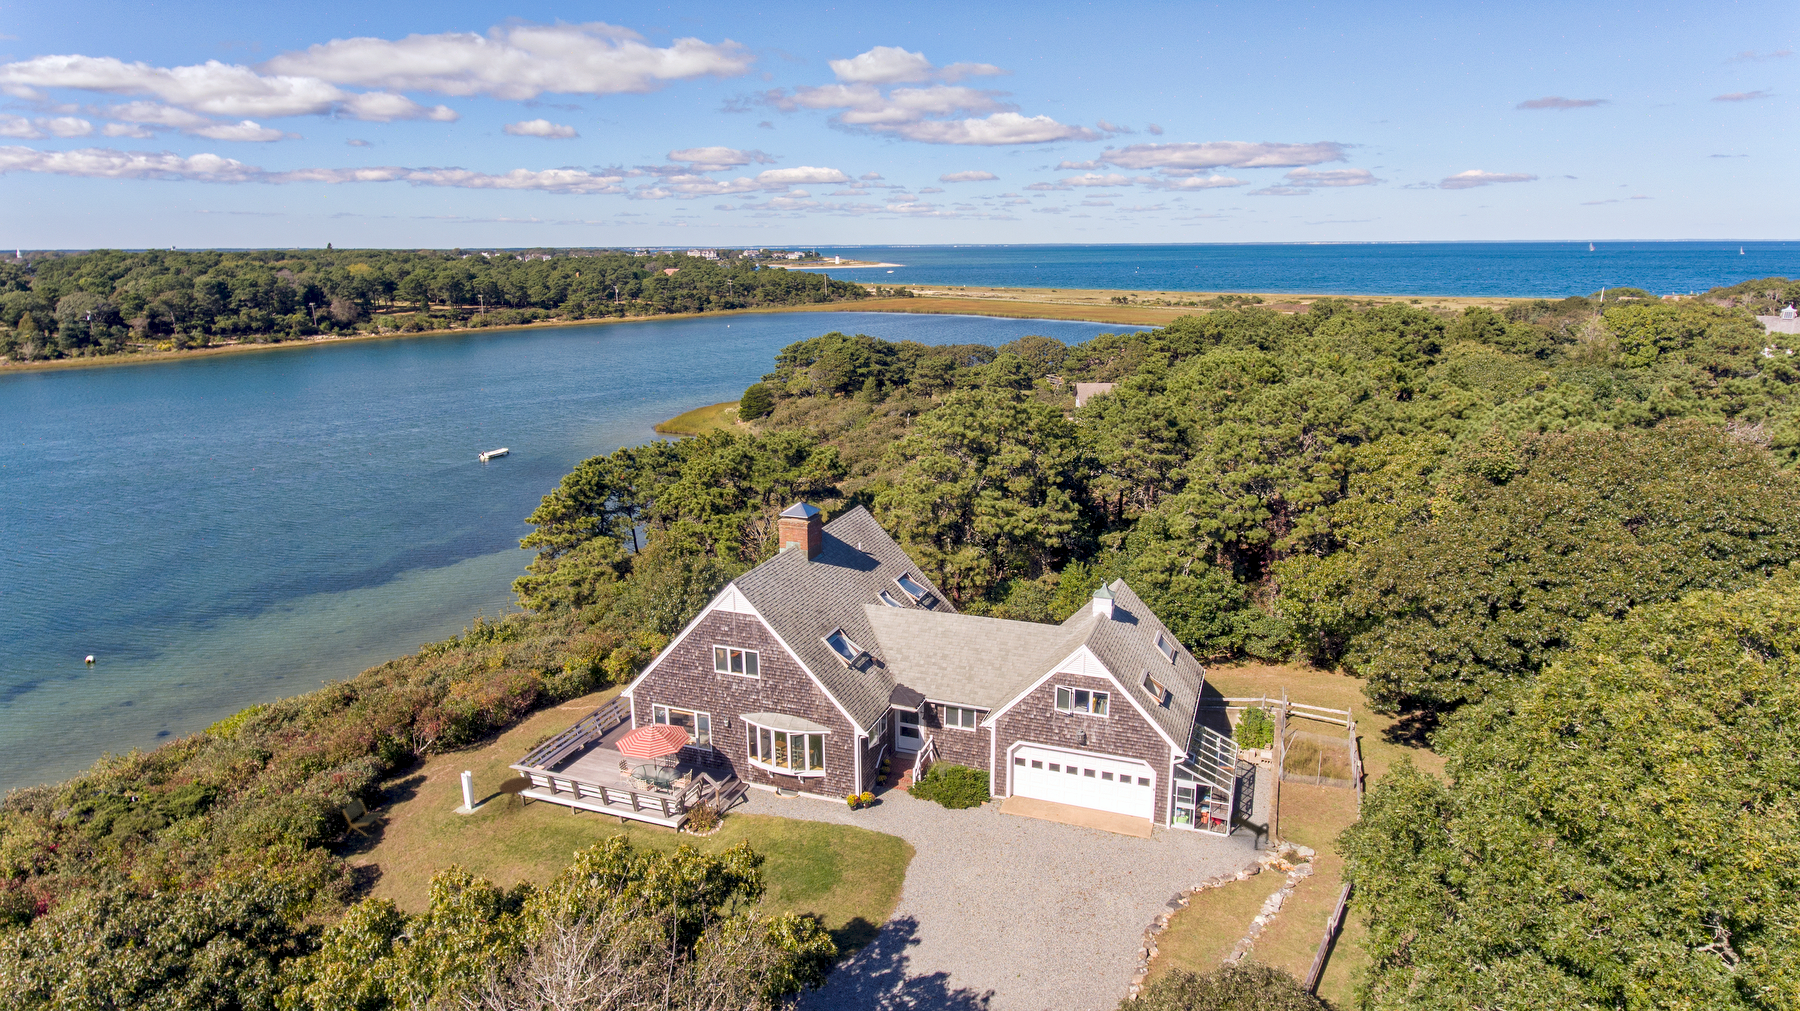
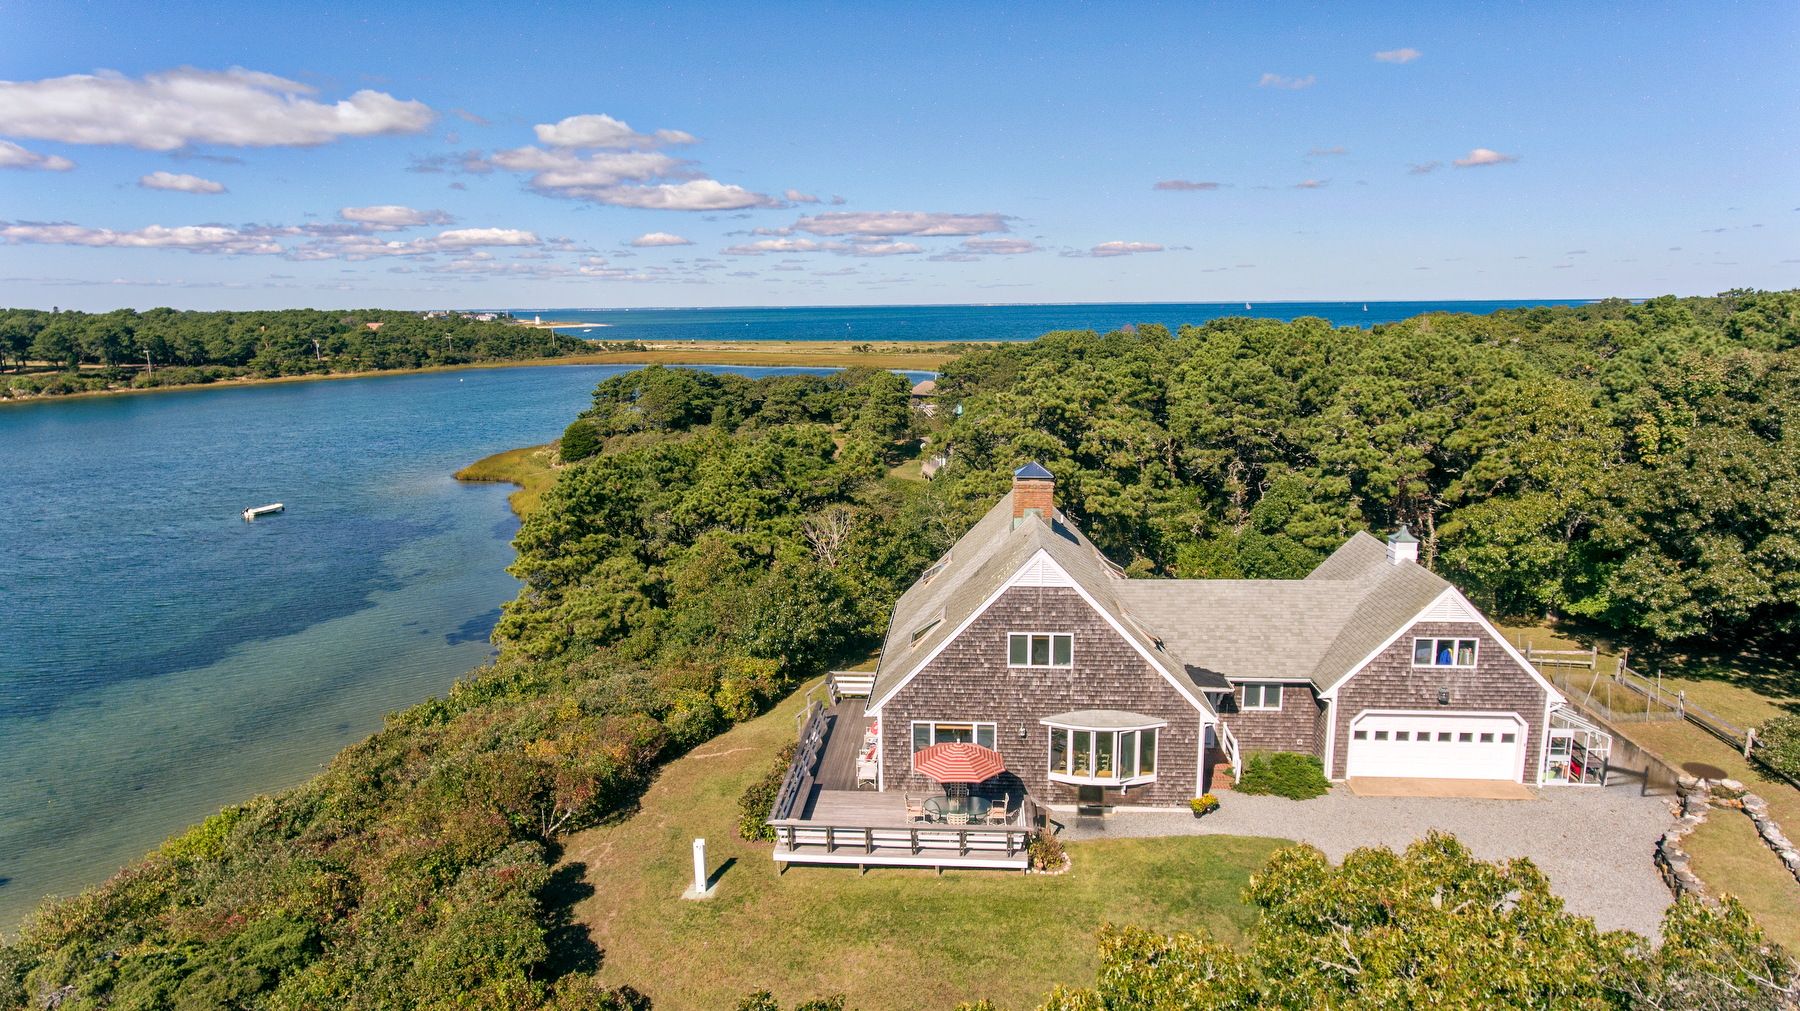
round table: present [499,777,532,801] -> present [1682,762,1728,796]
lounge chair: present [343,799,381,836] -> present [1077,785,1105,818]

